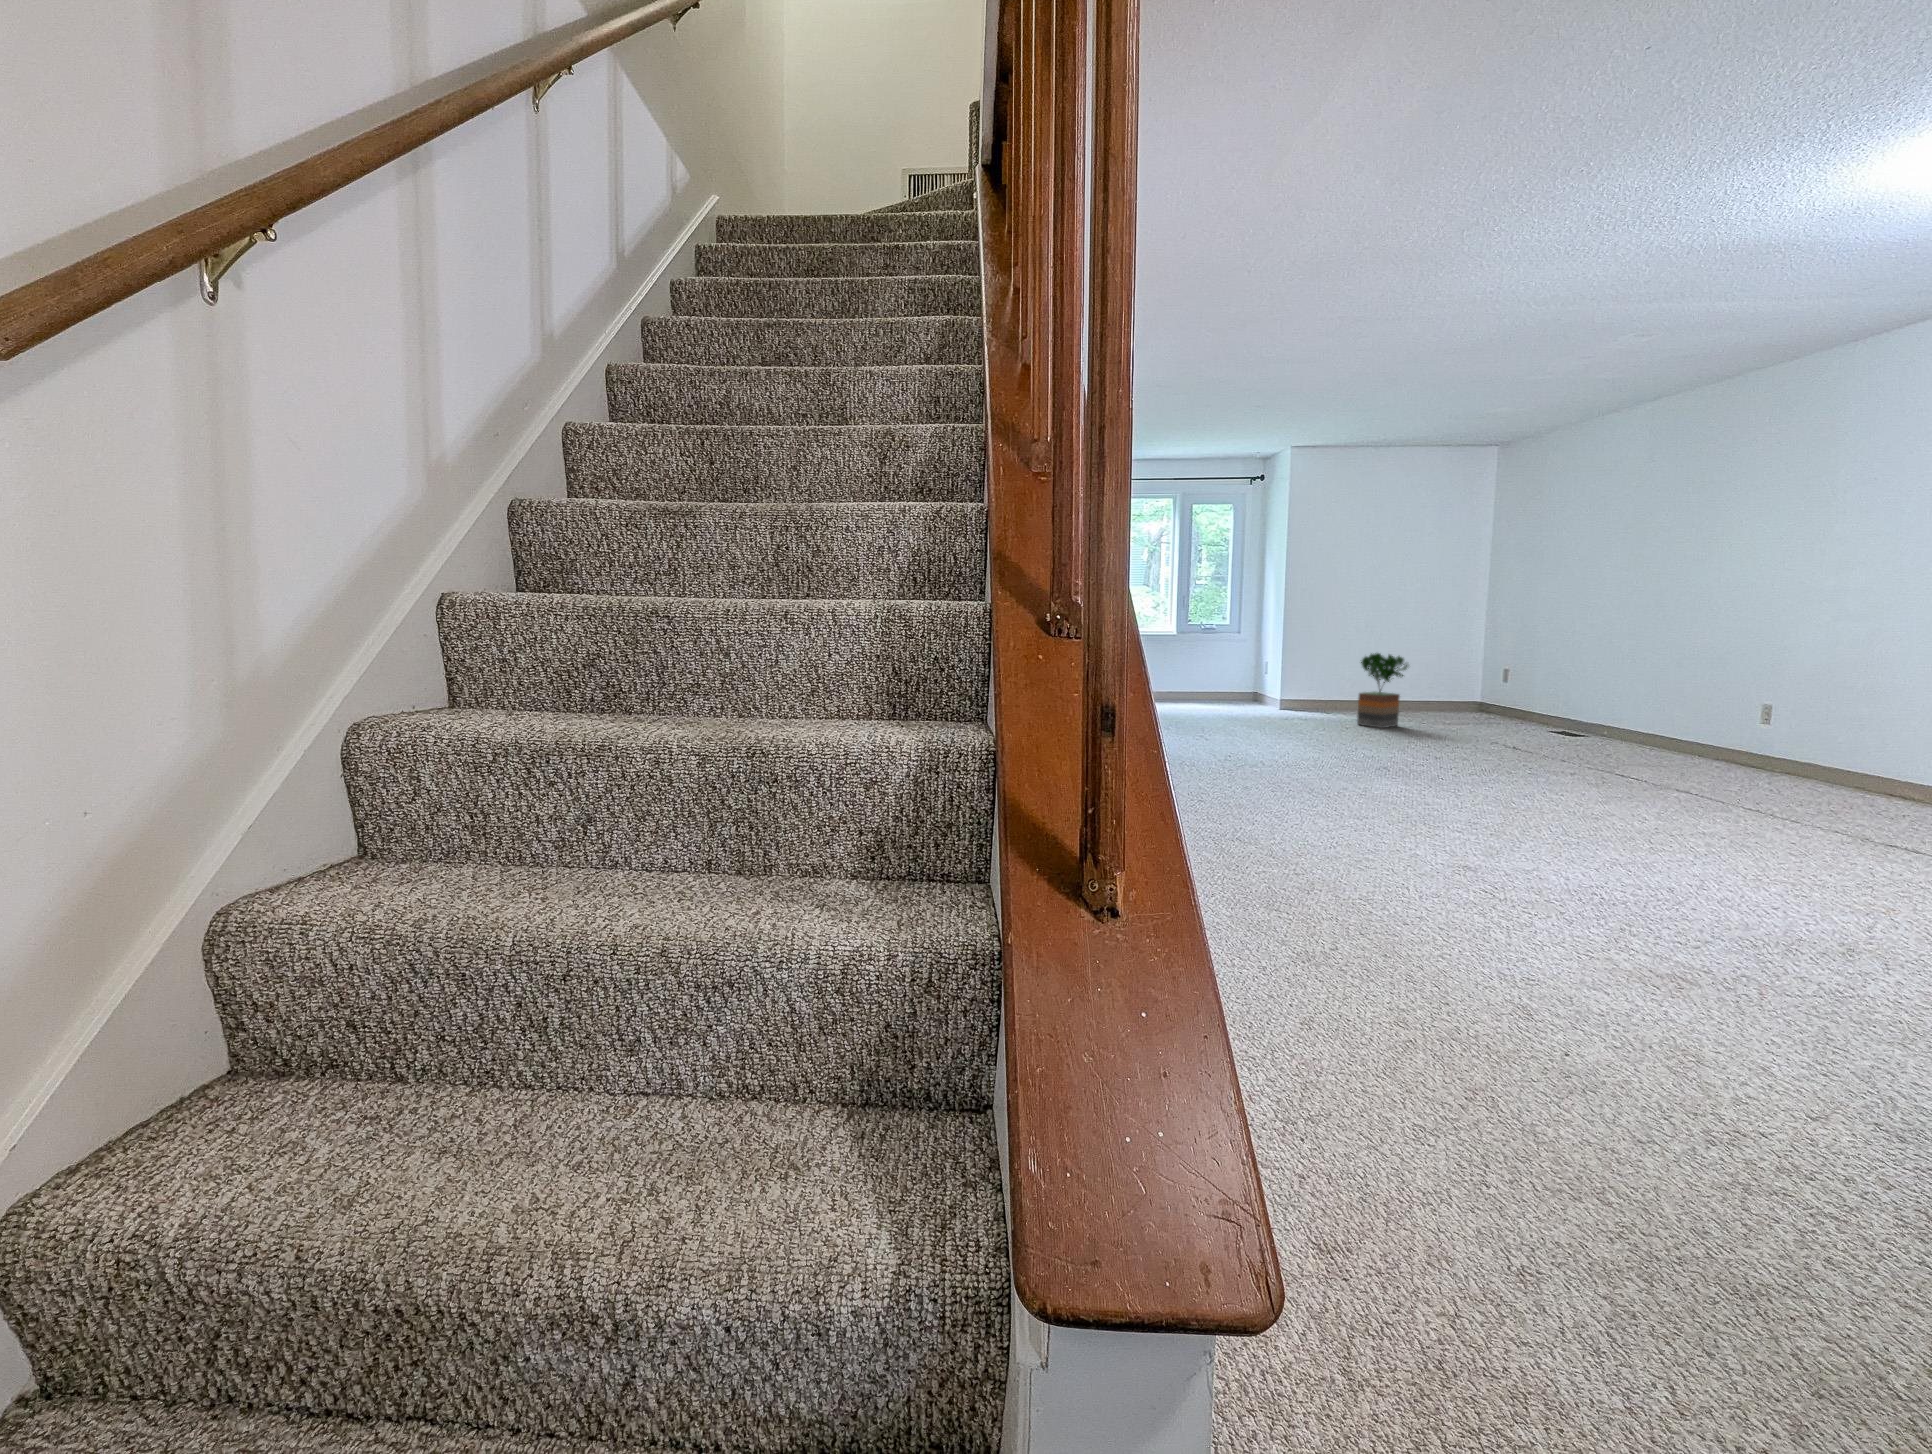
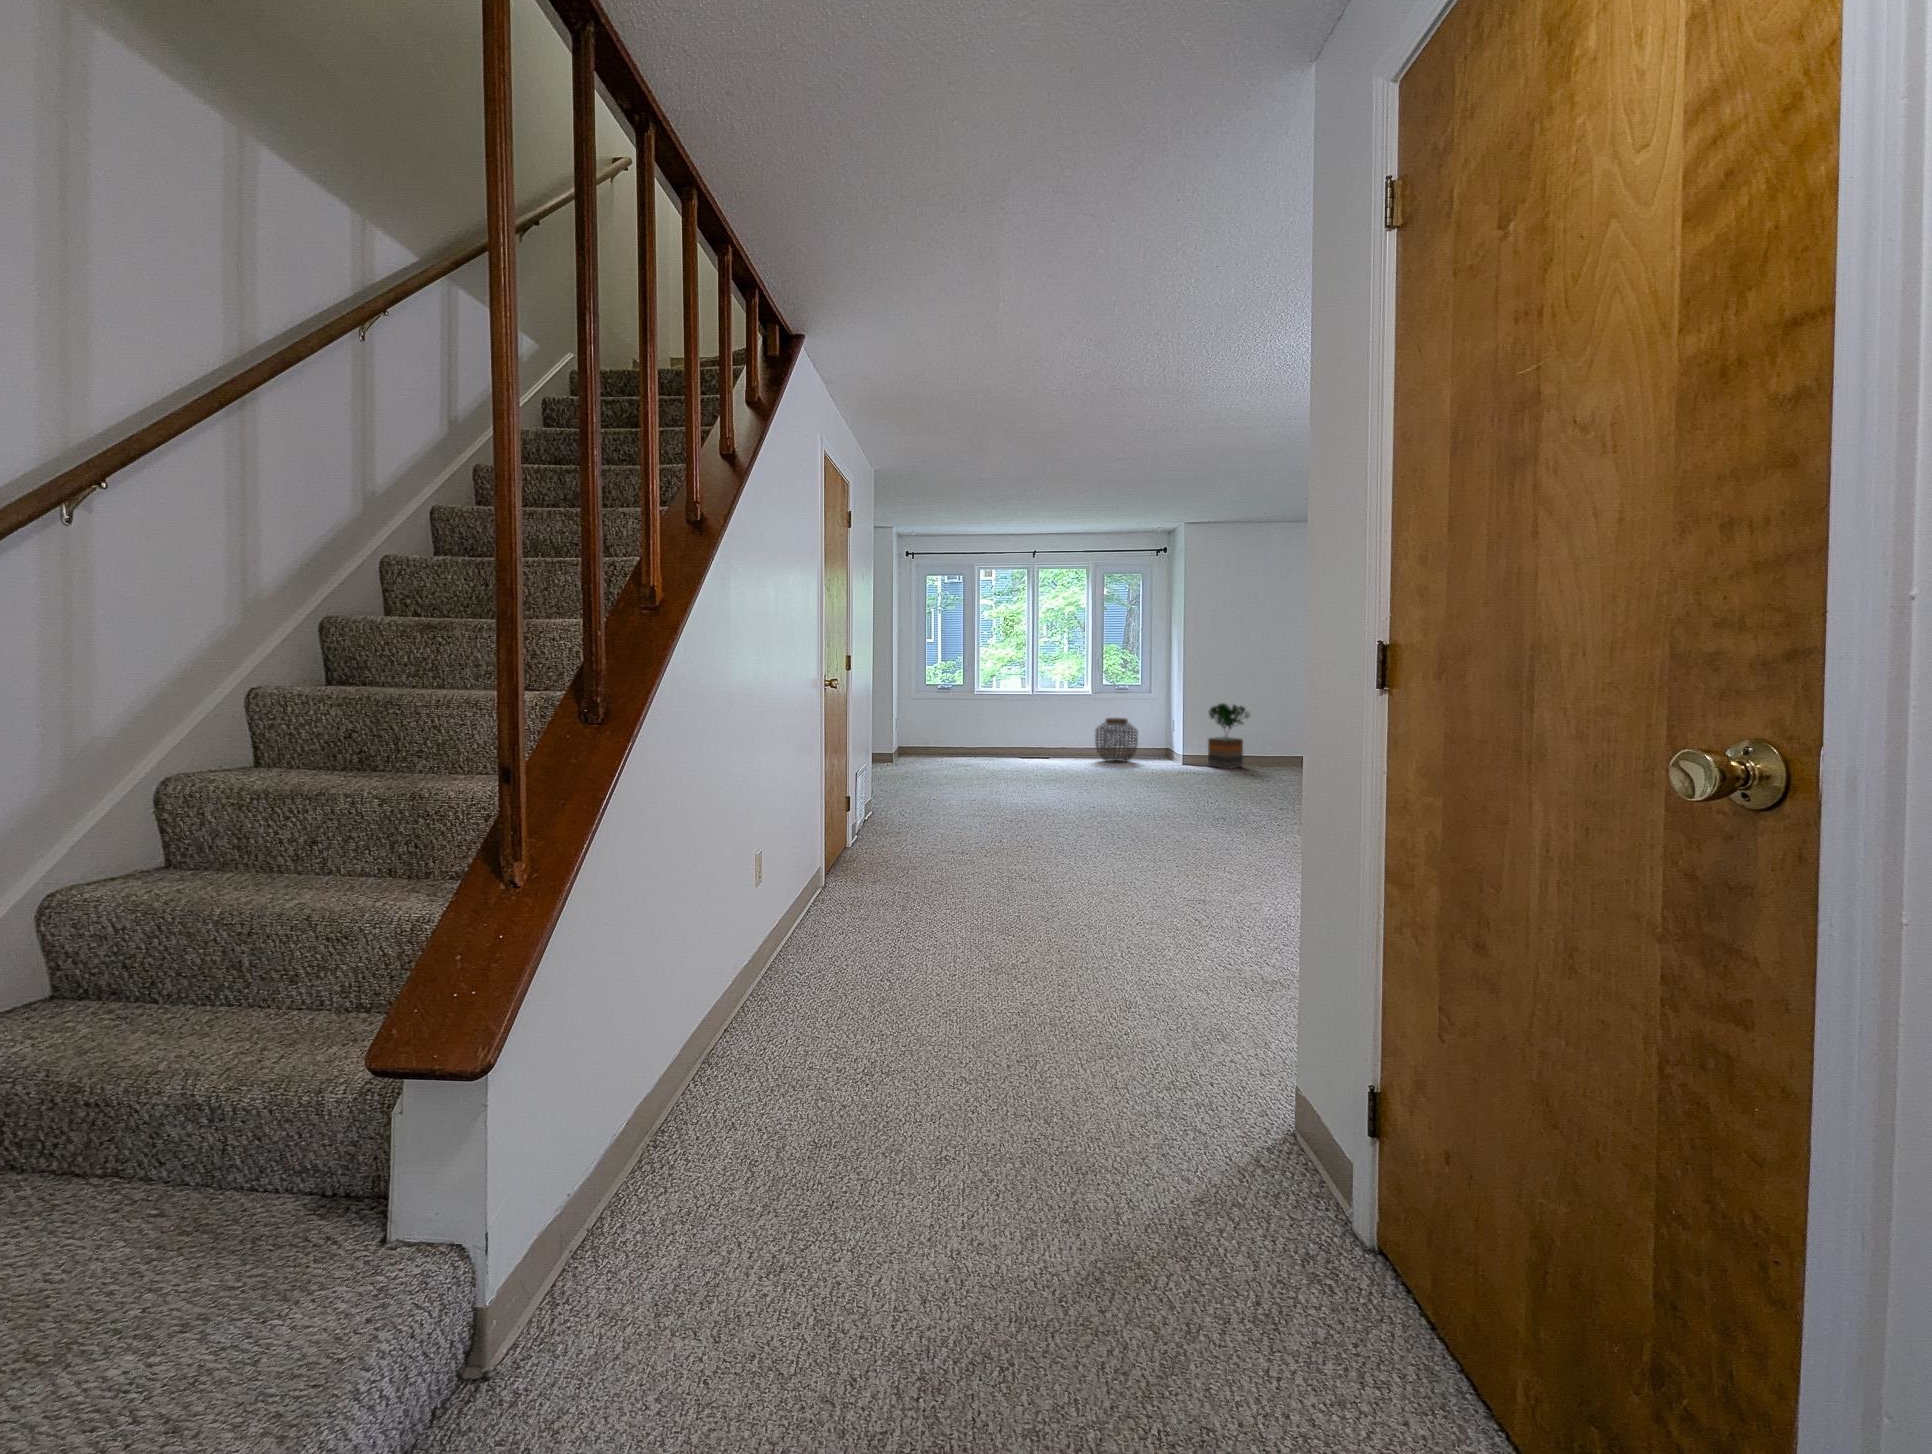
woven basket: none [1223,670,1274,721] -> present [1095,718,1138,763]

